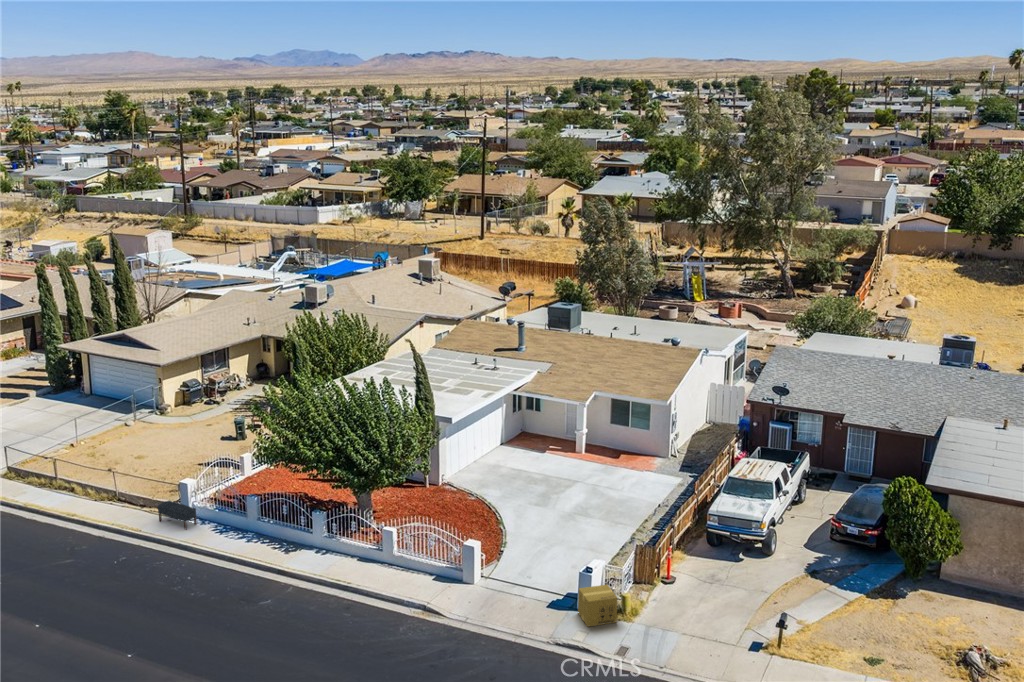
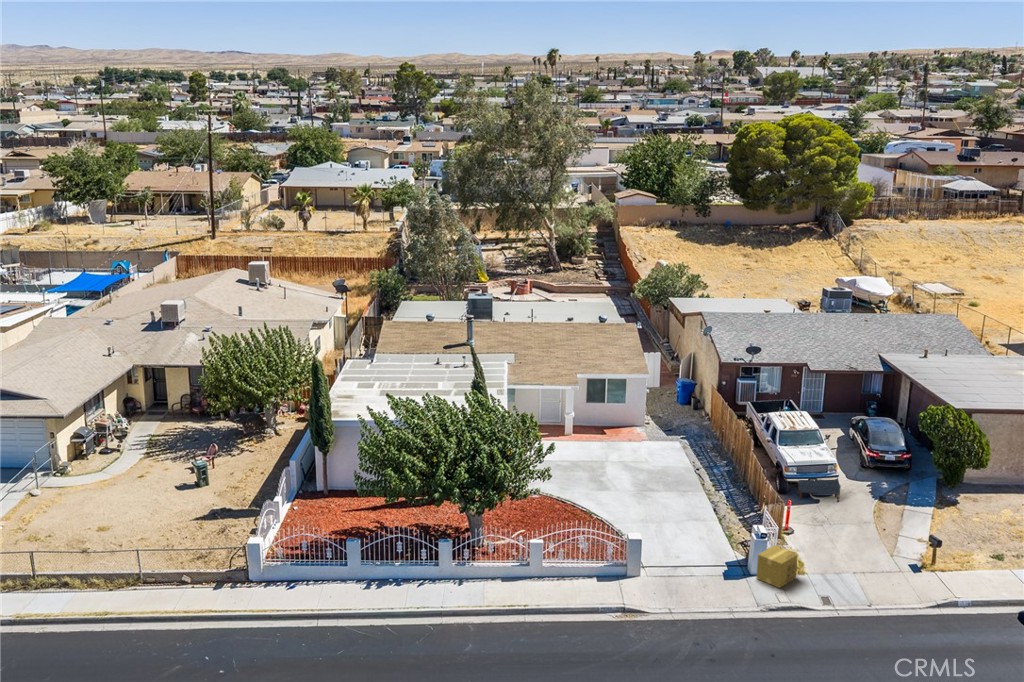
bench: present [158,501,196,529] -> present [798,479,841,502]

